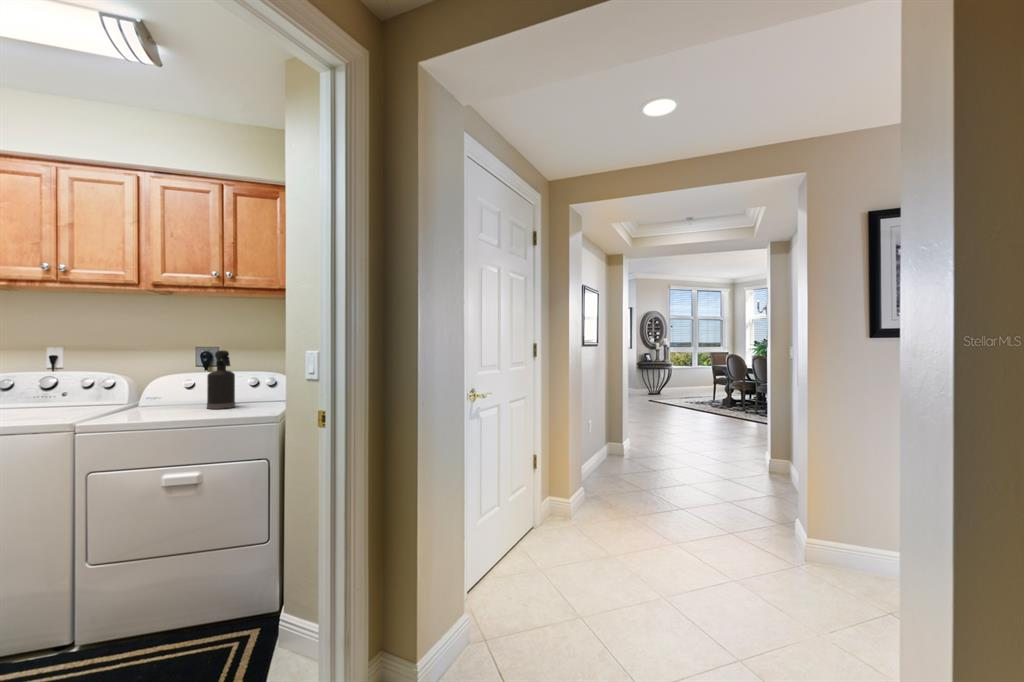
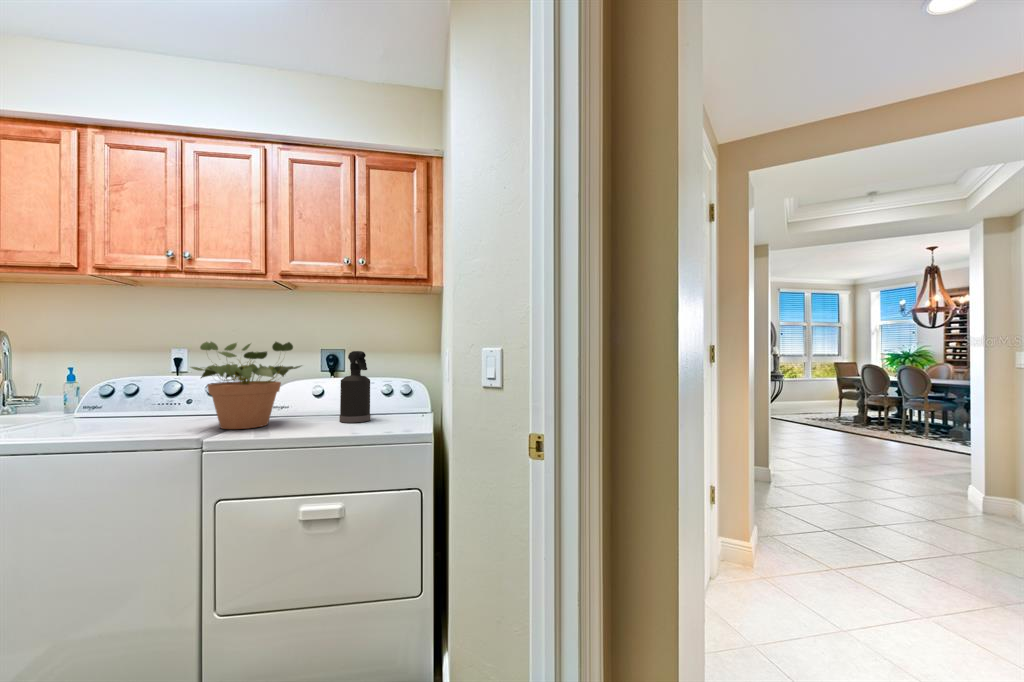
potted plant: none [64,343,174,416] -> present [191,342,302,429]

